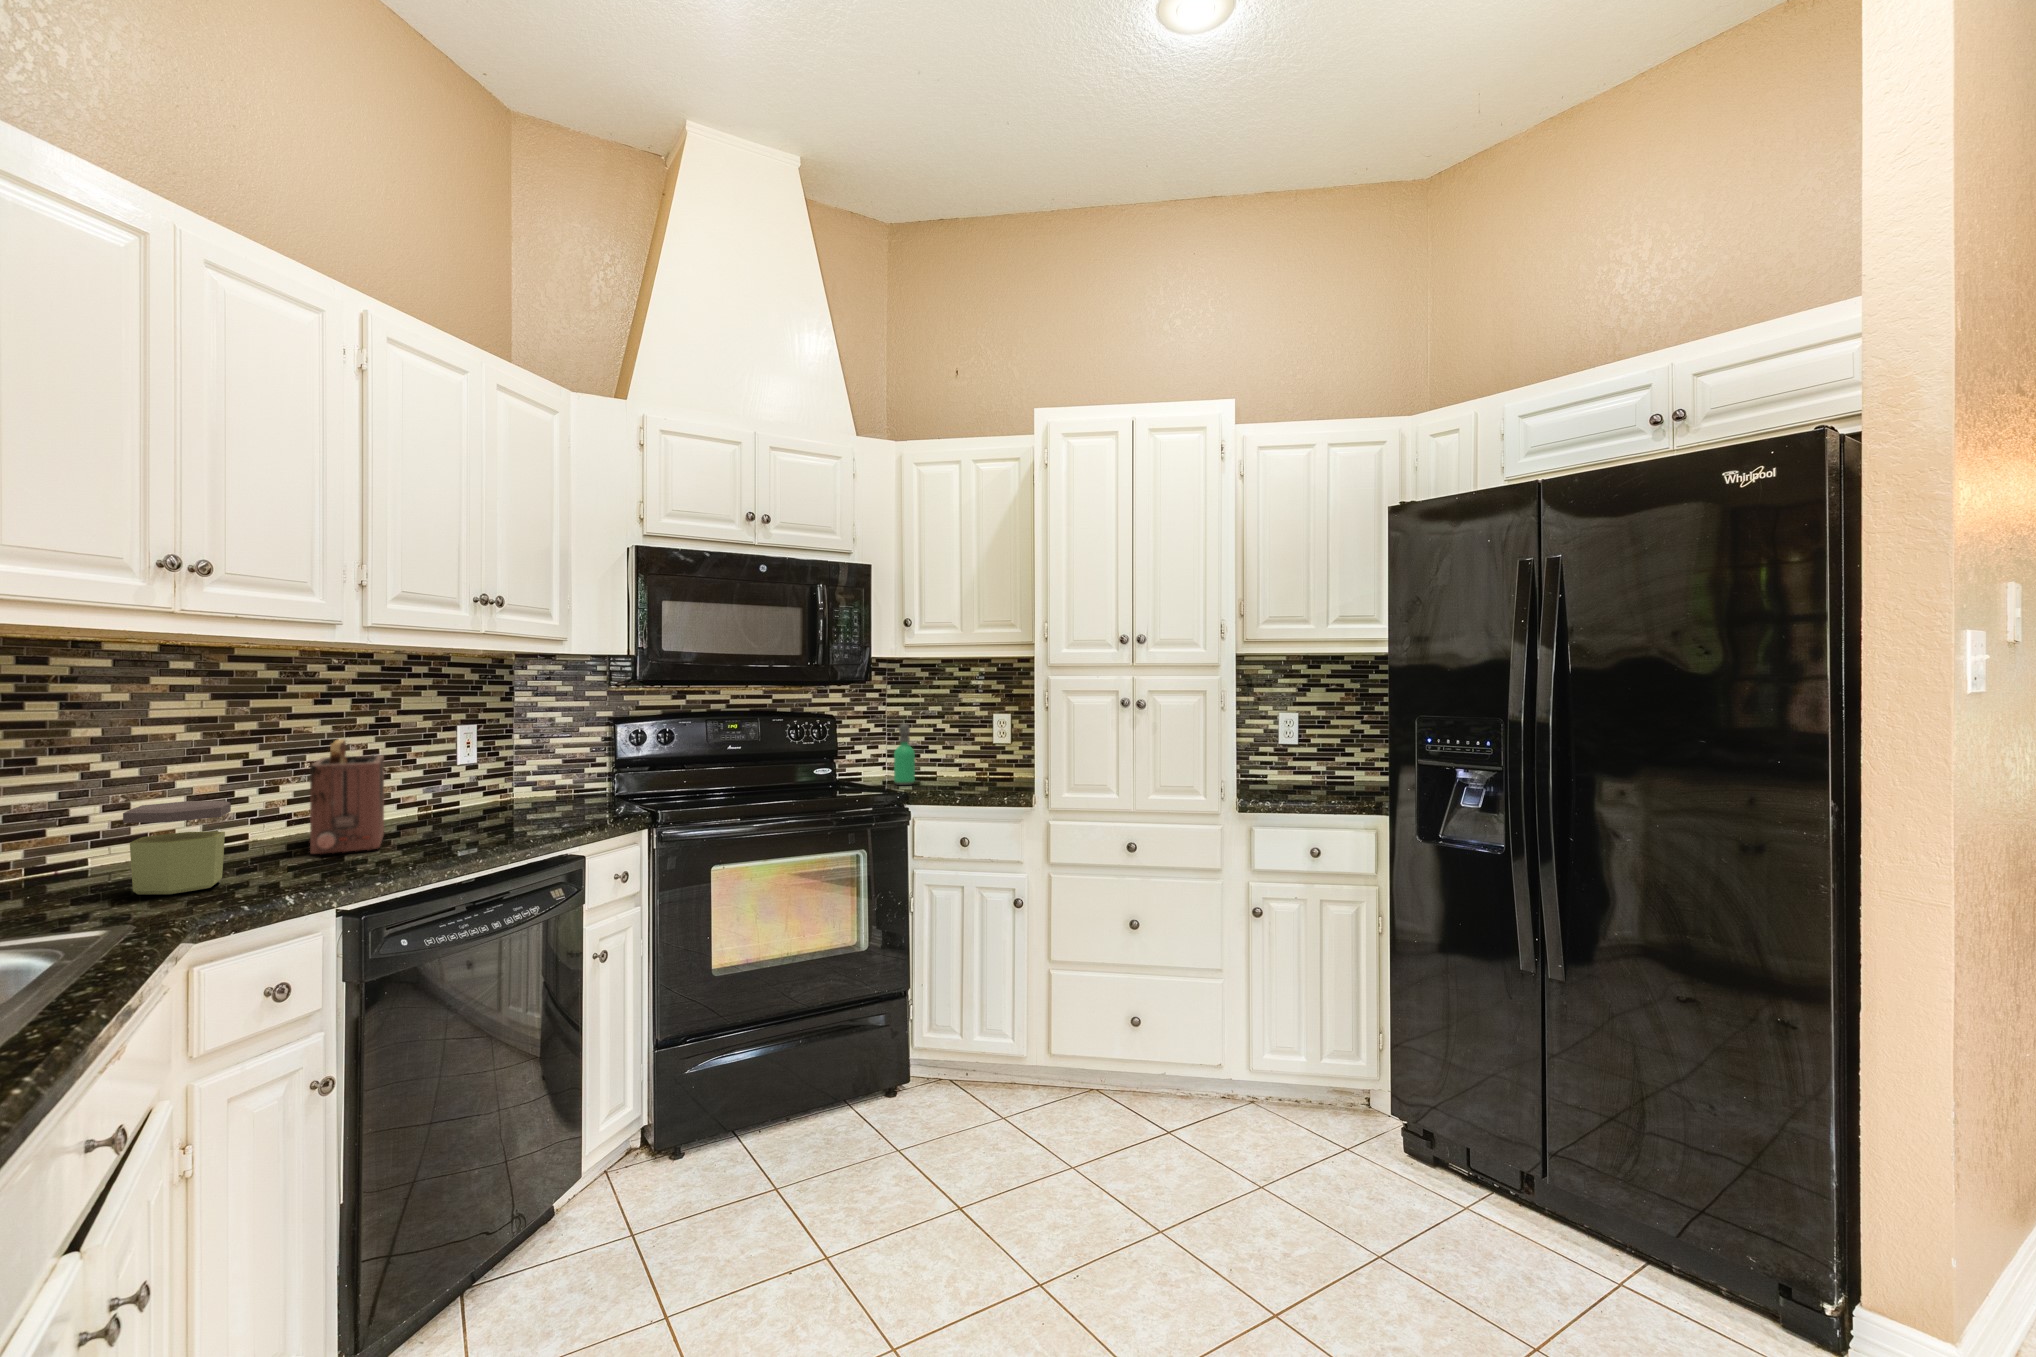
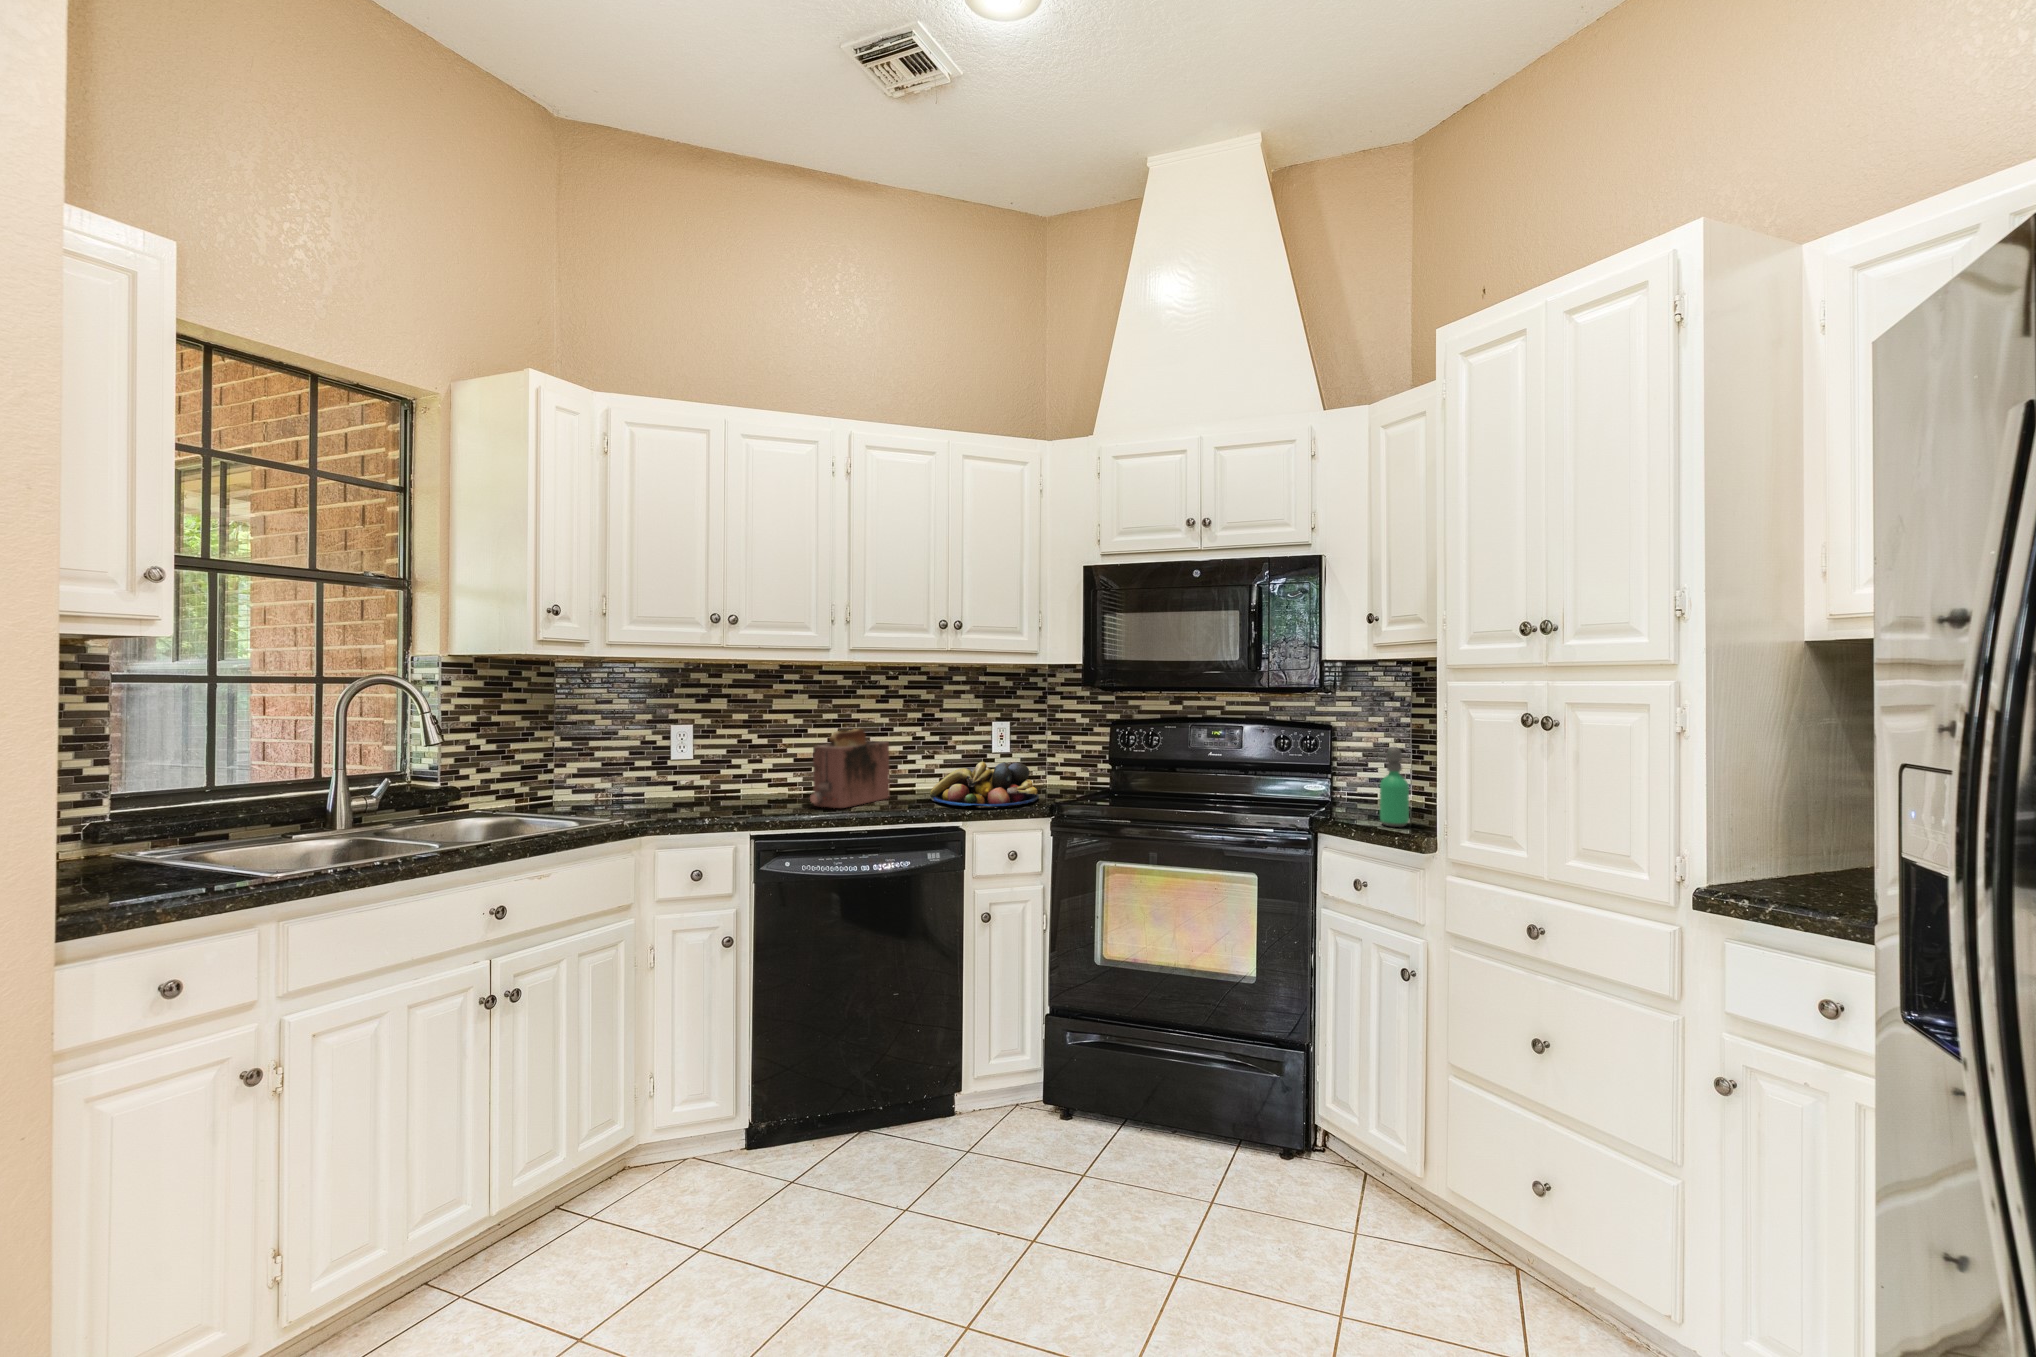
fruit bowl: none [442,768,595,826] -> present [930,762,1039,806]
jar: present [123,801,231,894] -> none [692,763,741,817]

